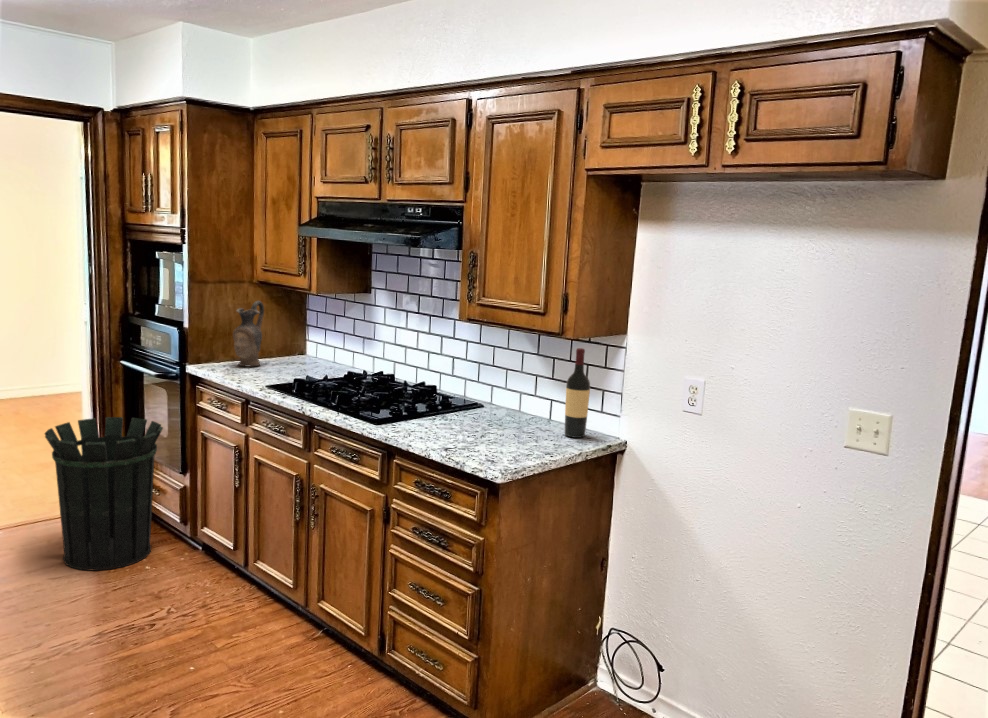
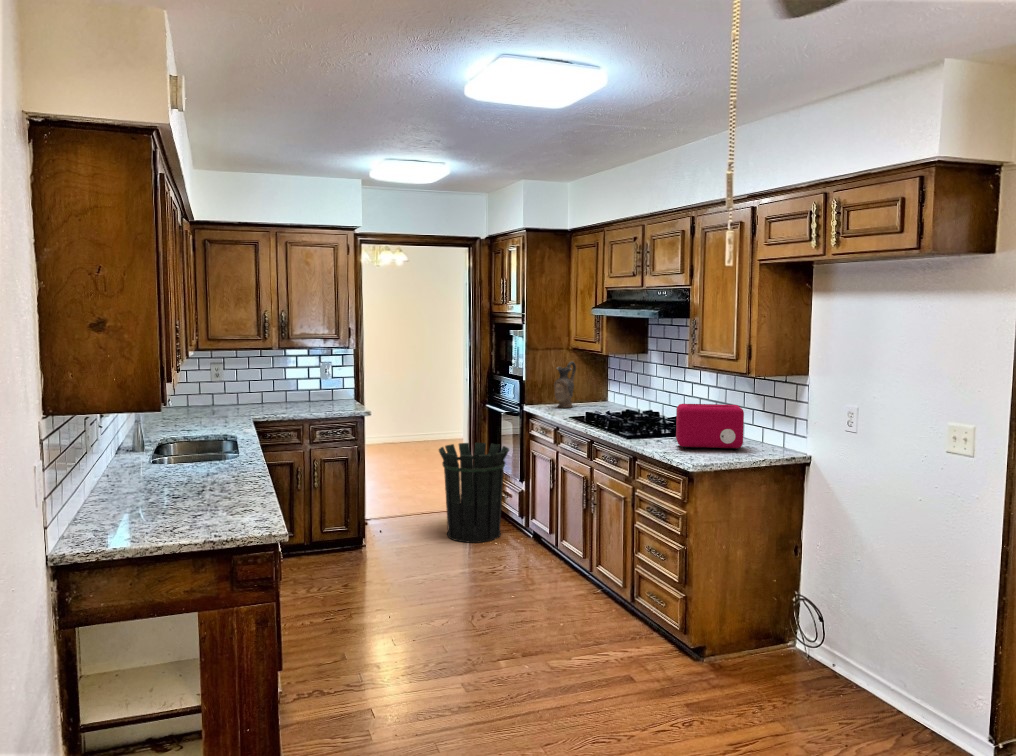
wine bottle: present [565,348,590,438] -> none [761,386,779,451]
toaster: none [450,373,547,440] -> present [676,404,744,450]

